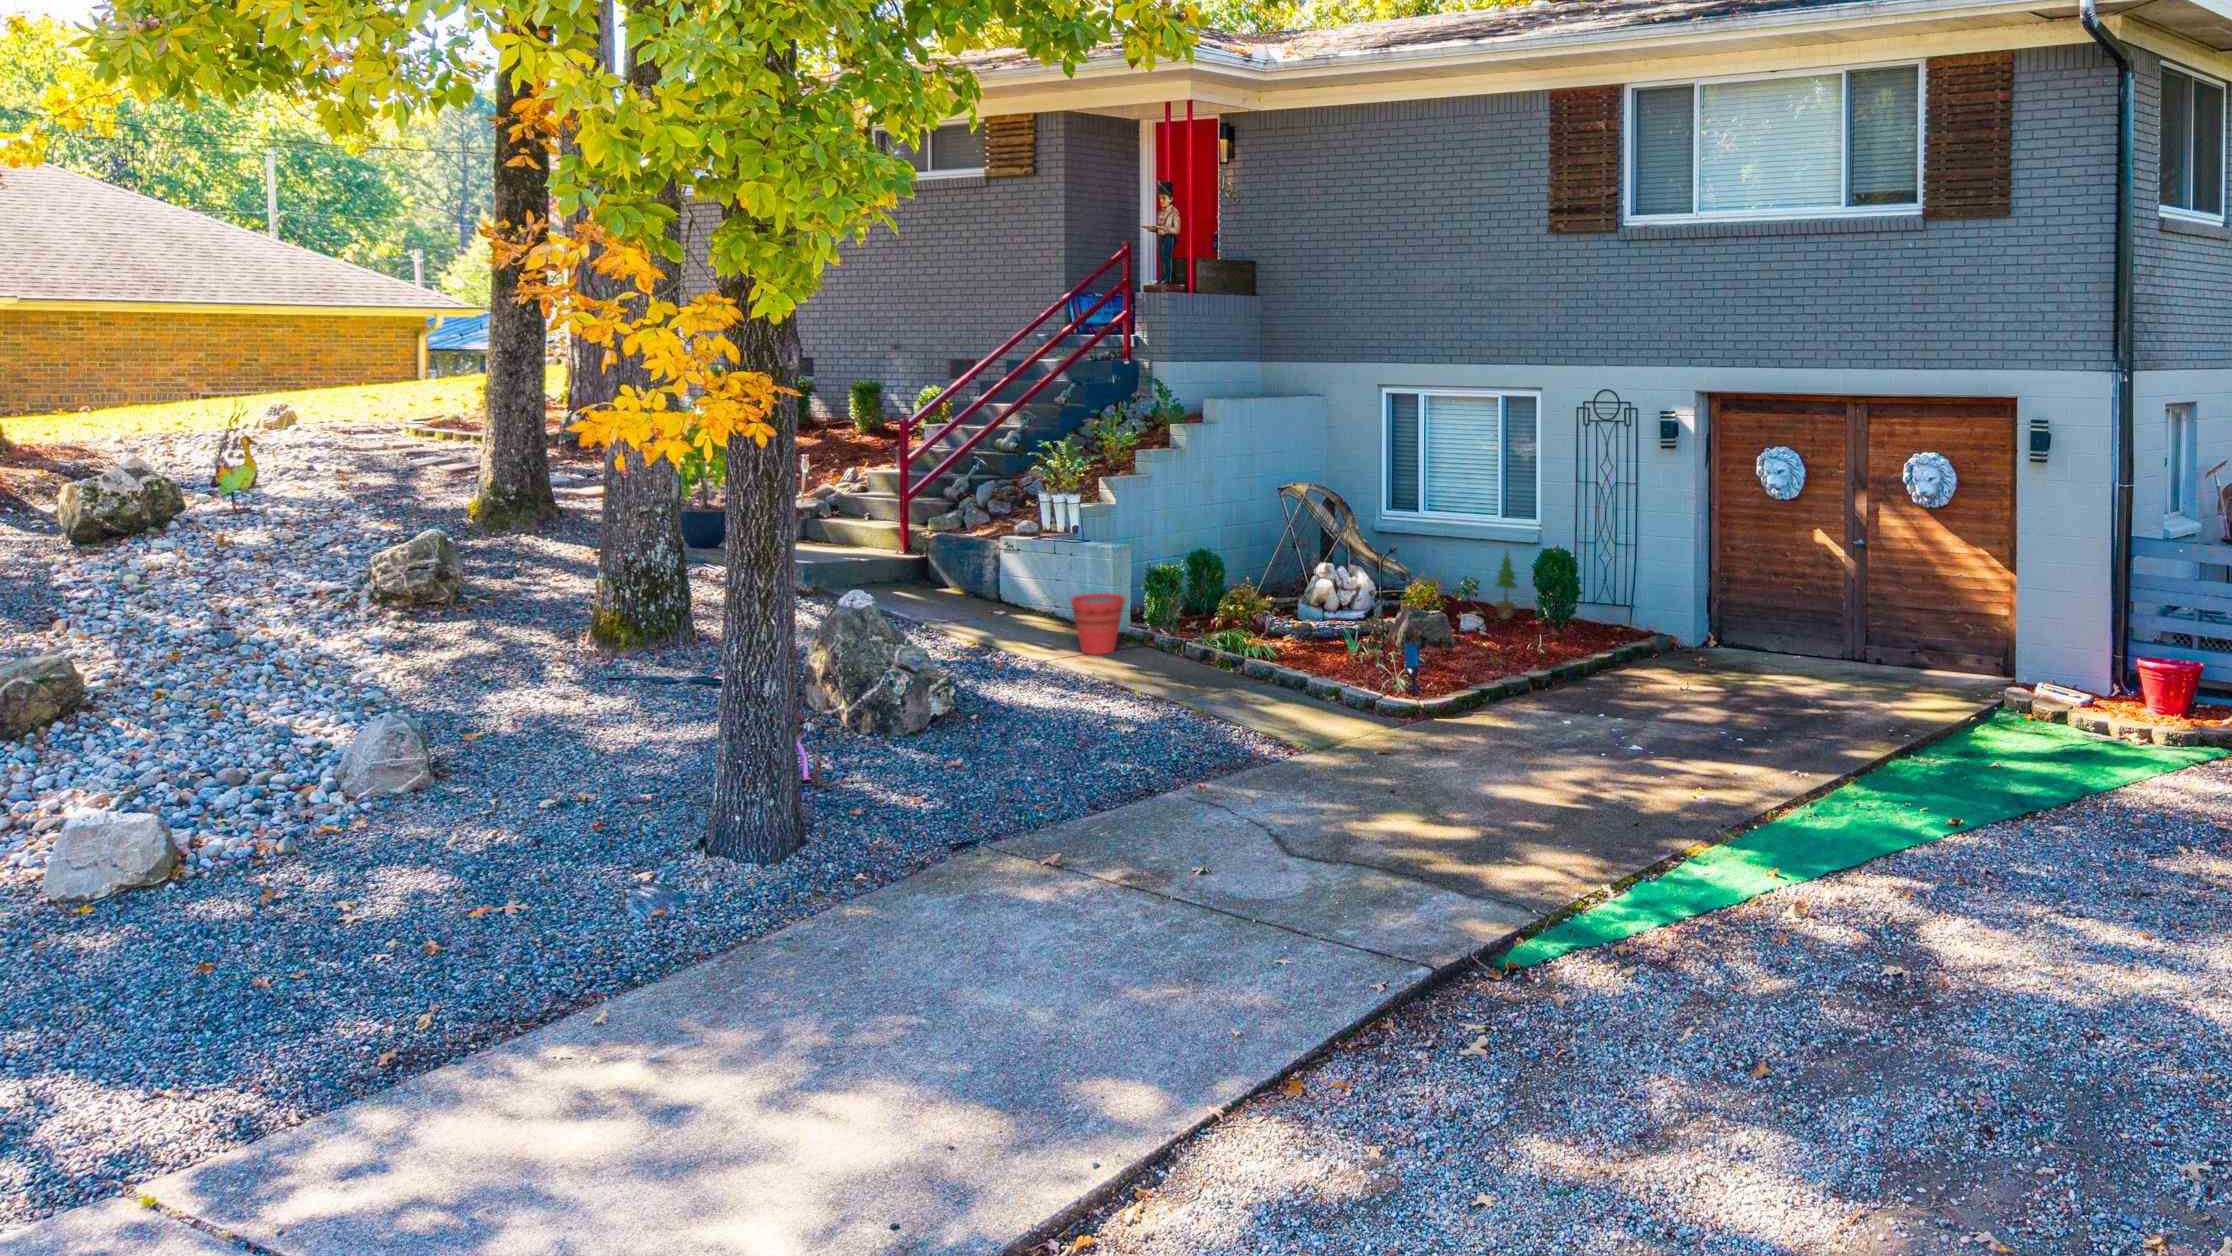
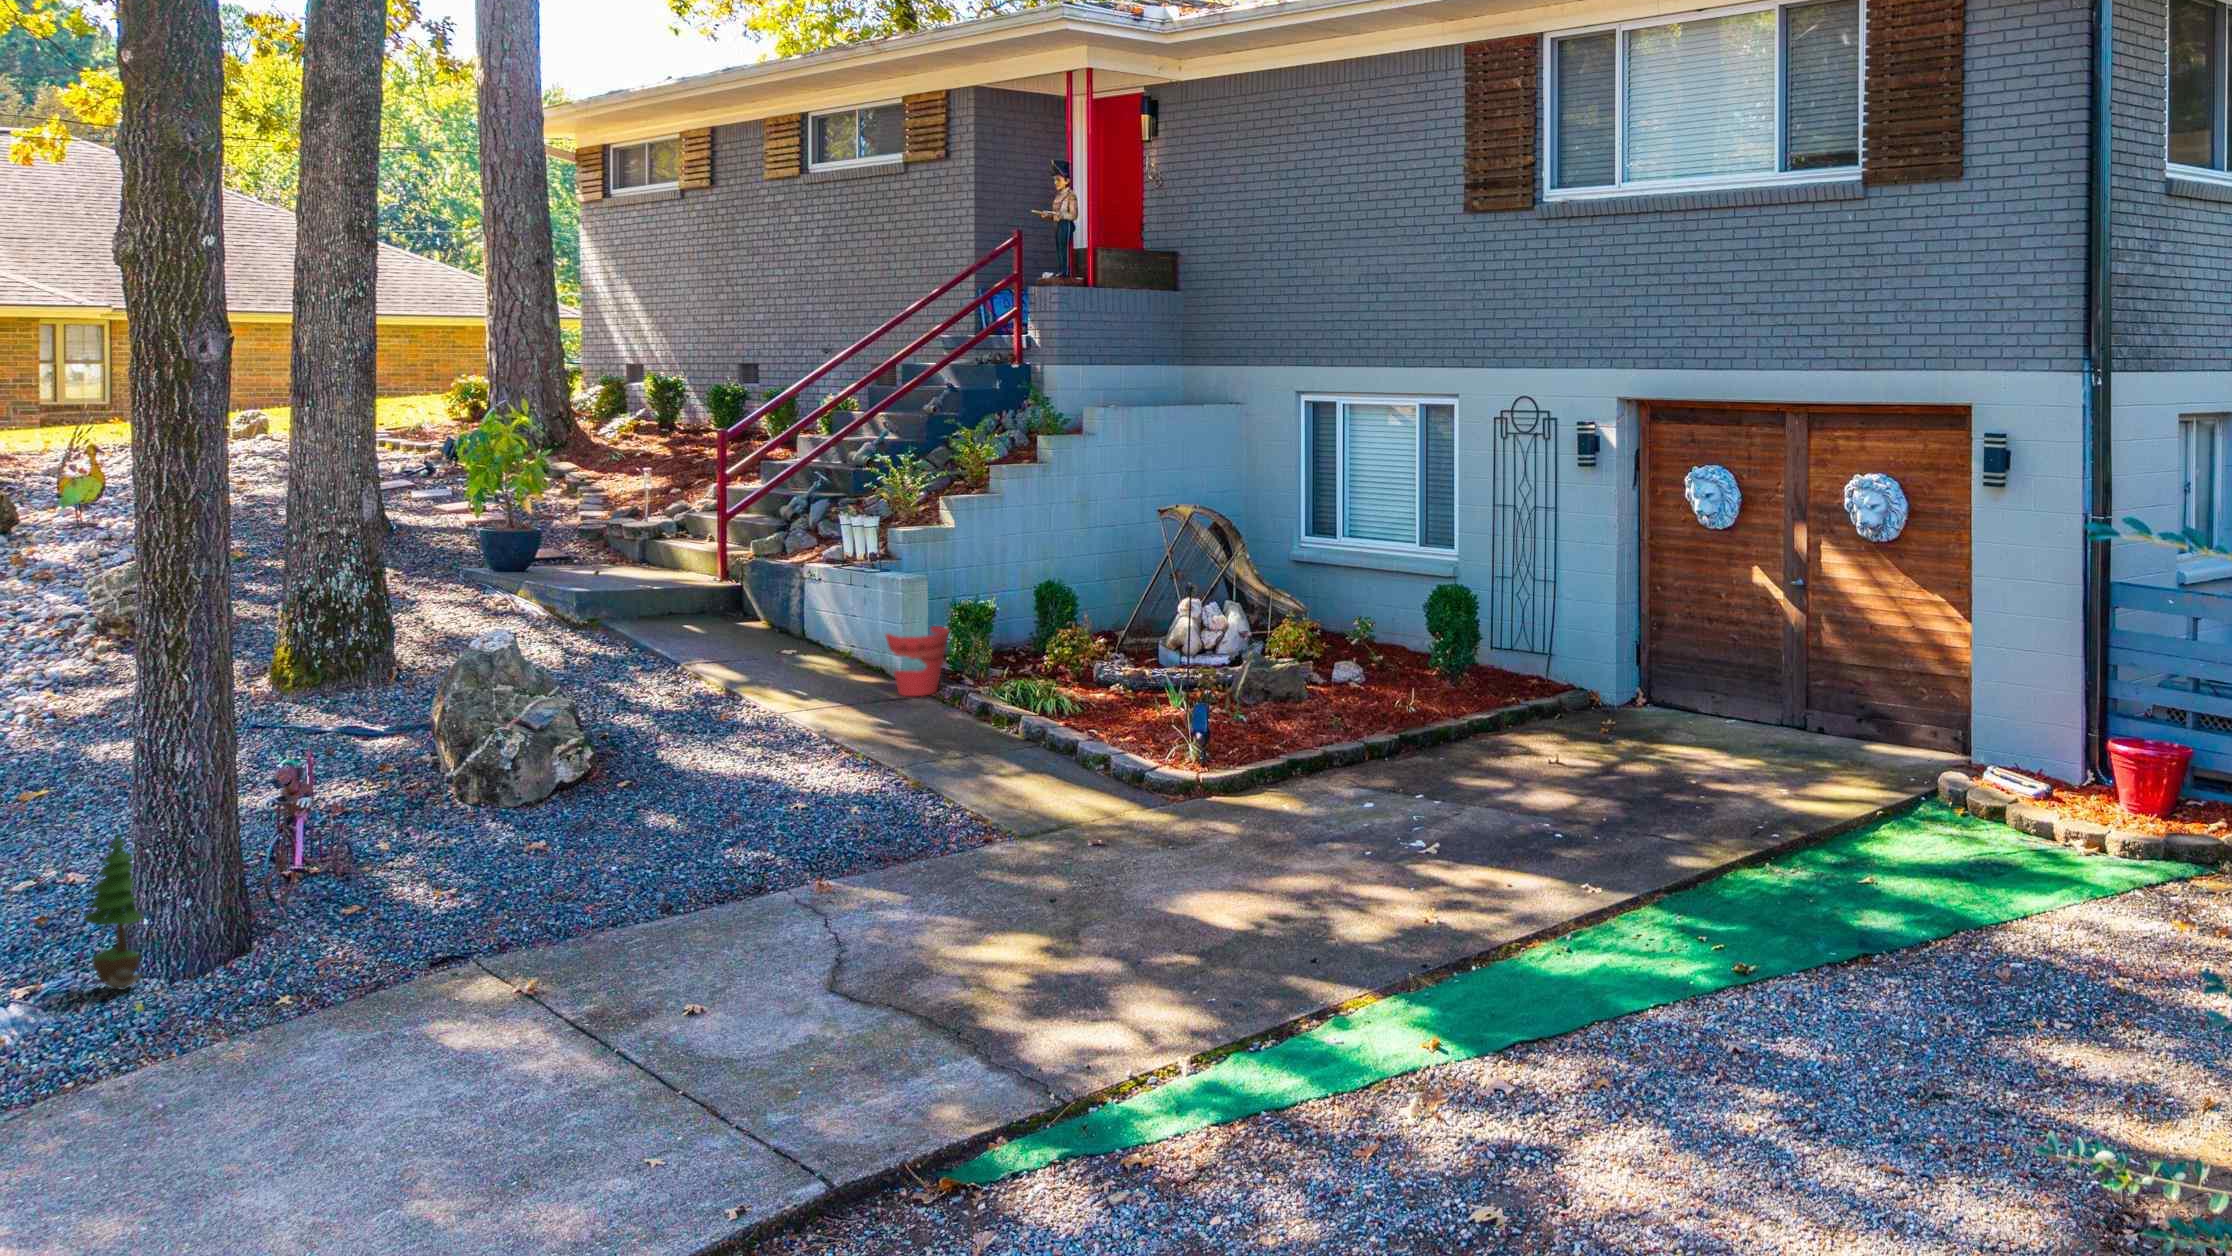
potted tree: present [1496,552,1518,619] -> present [84,835,144,990]

